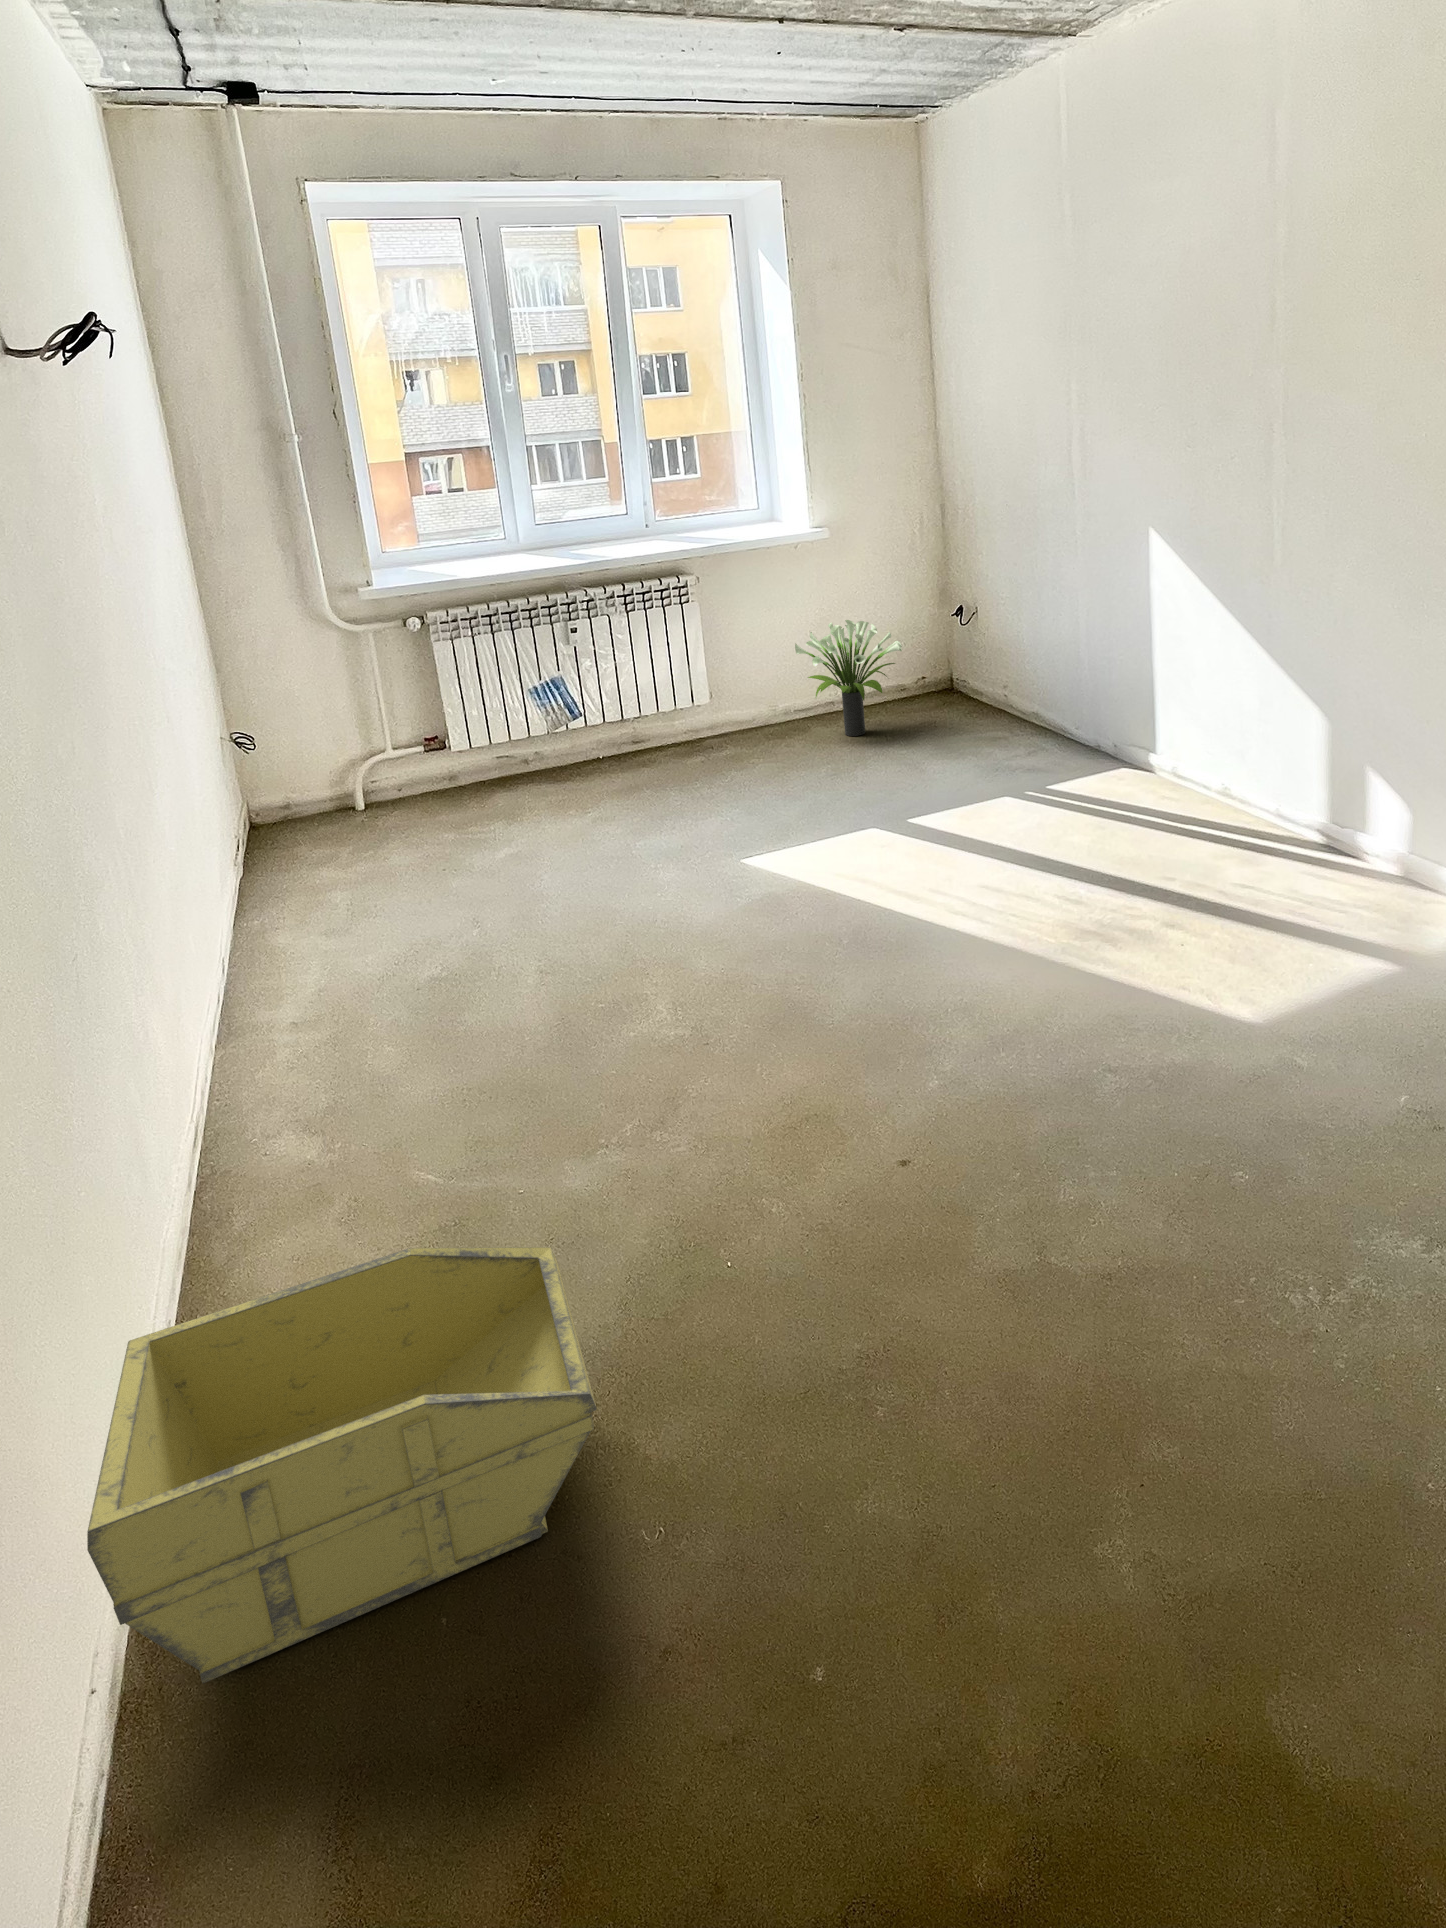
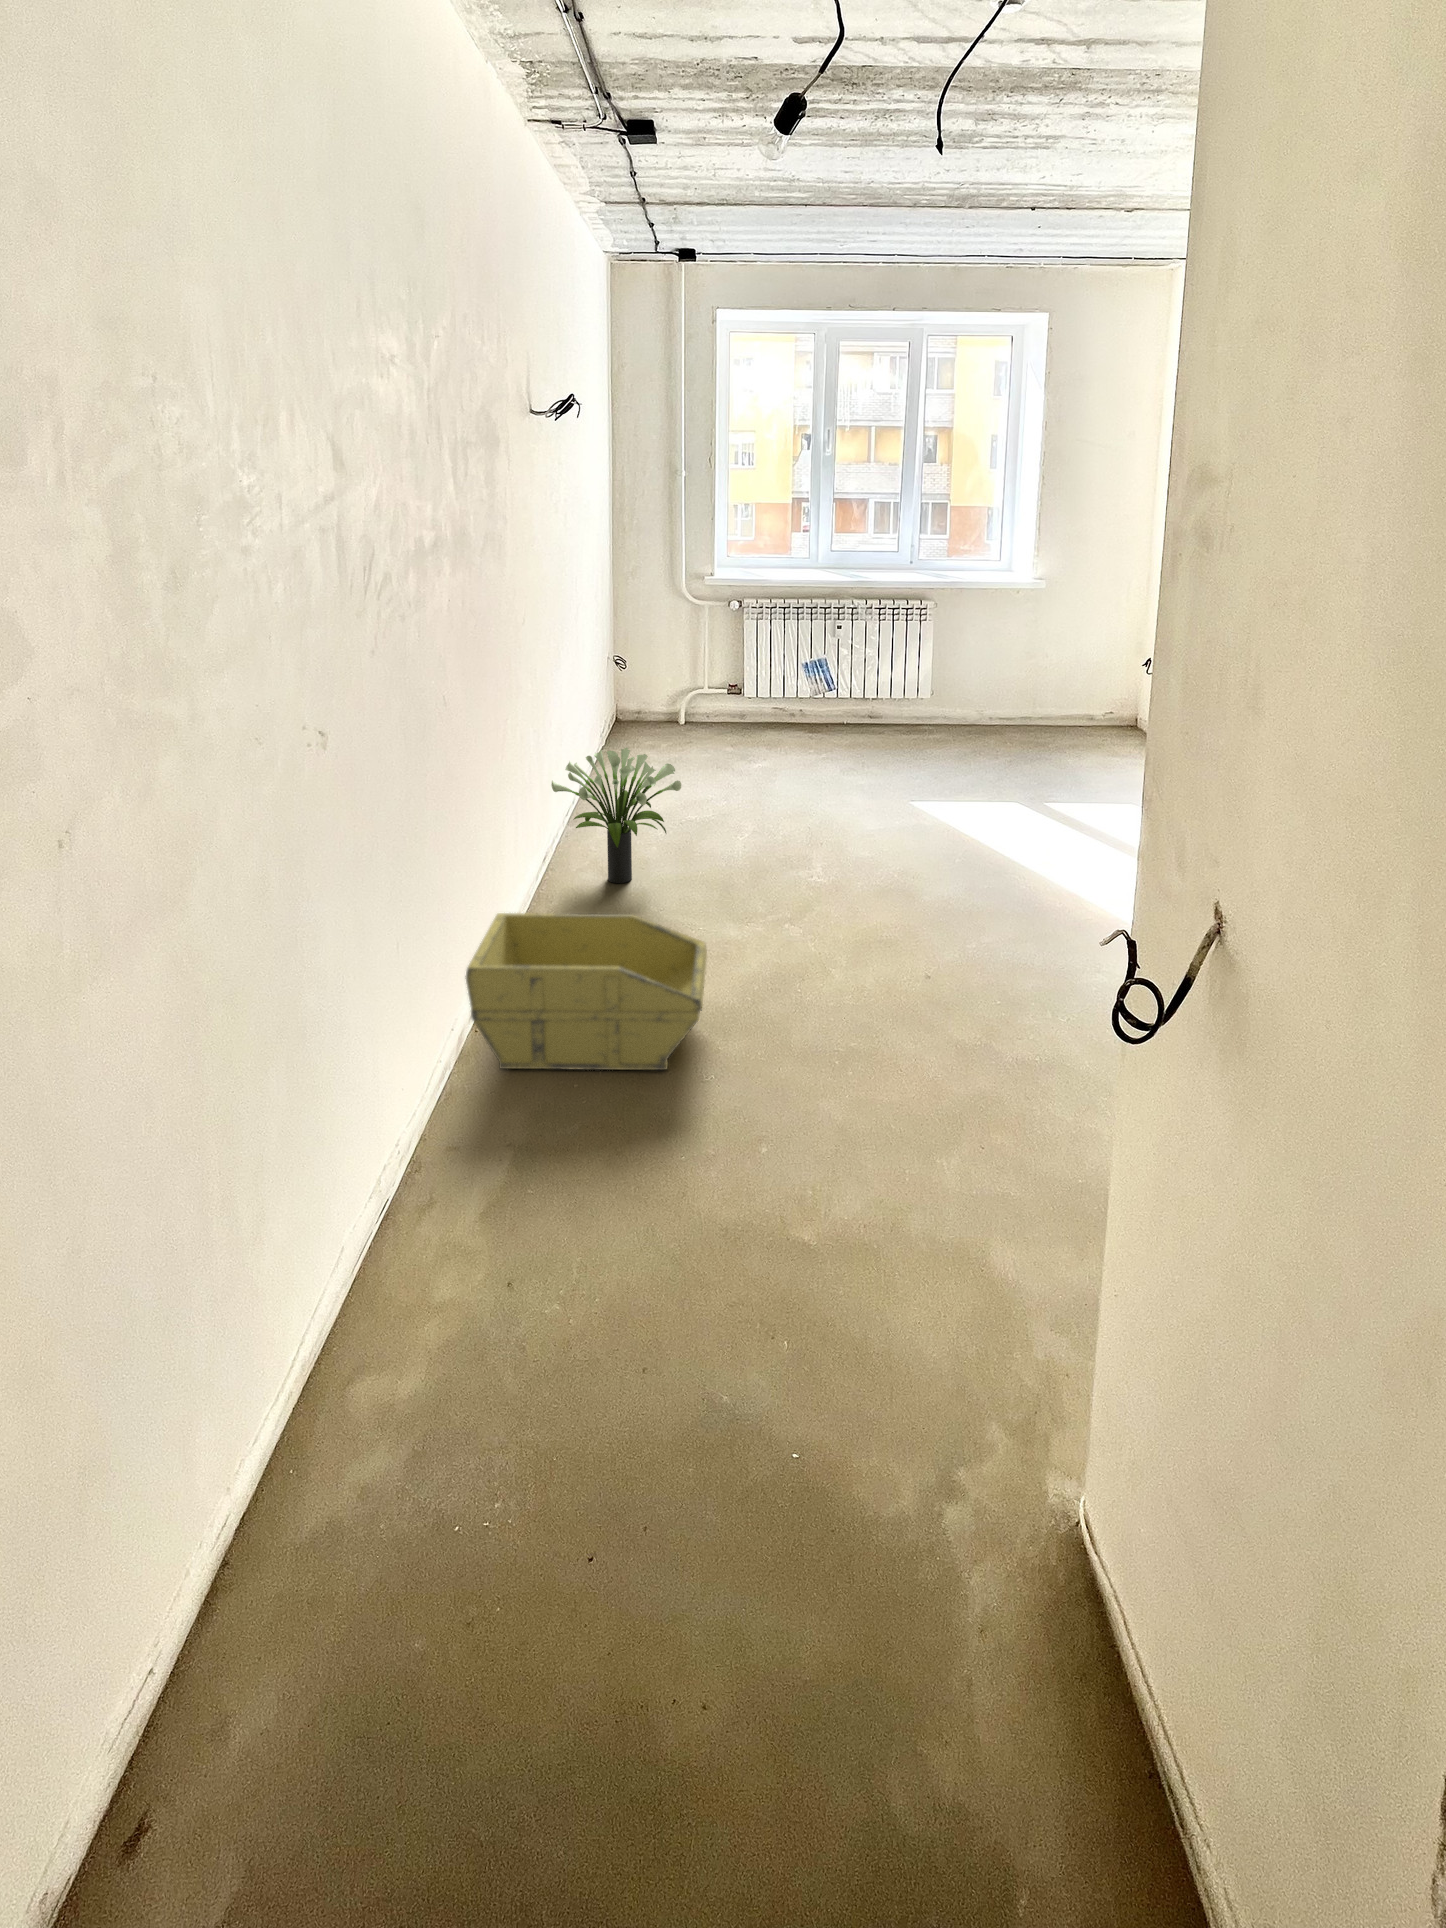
potted plant: present [795,620,902,736] -> present [551,748,681,883]

